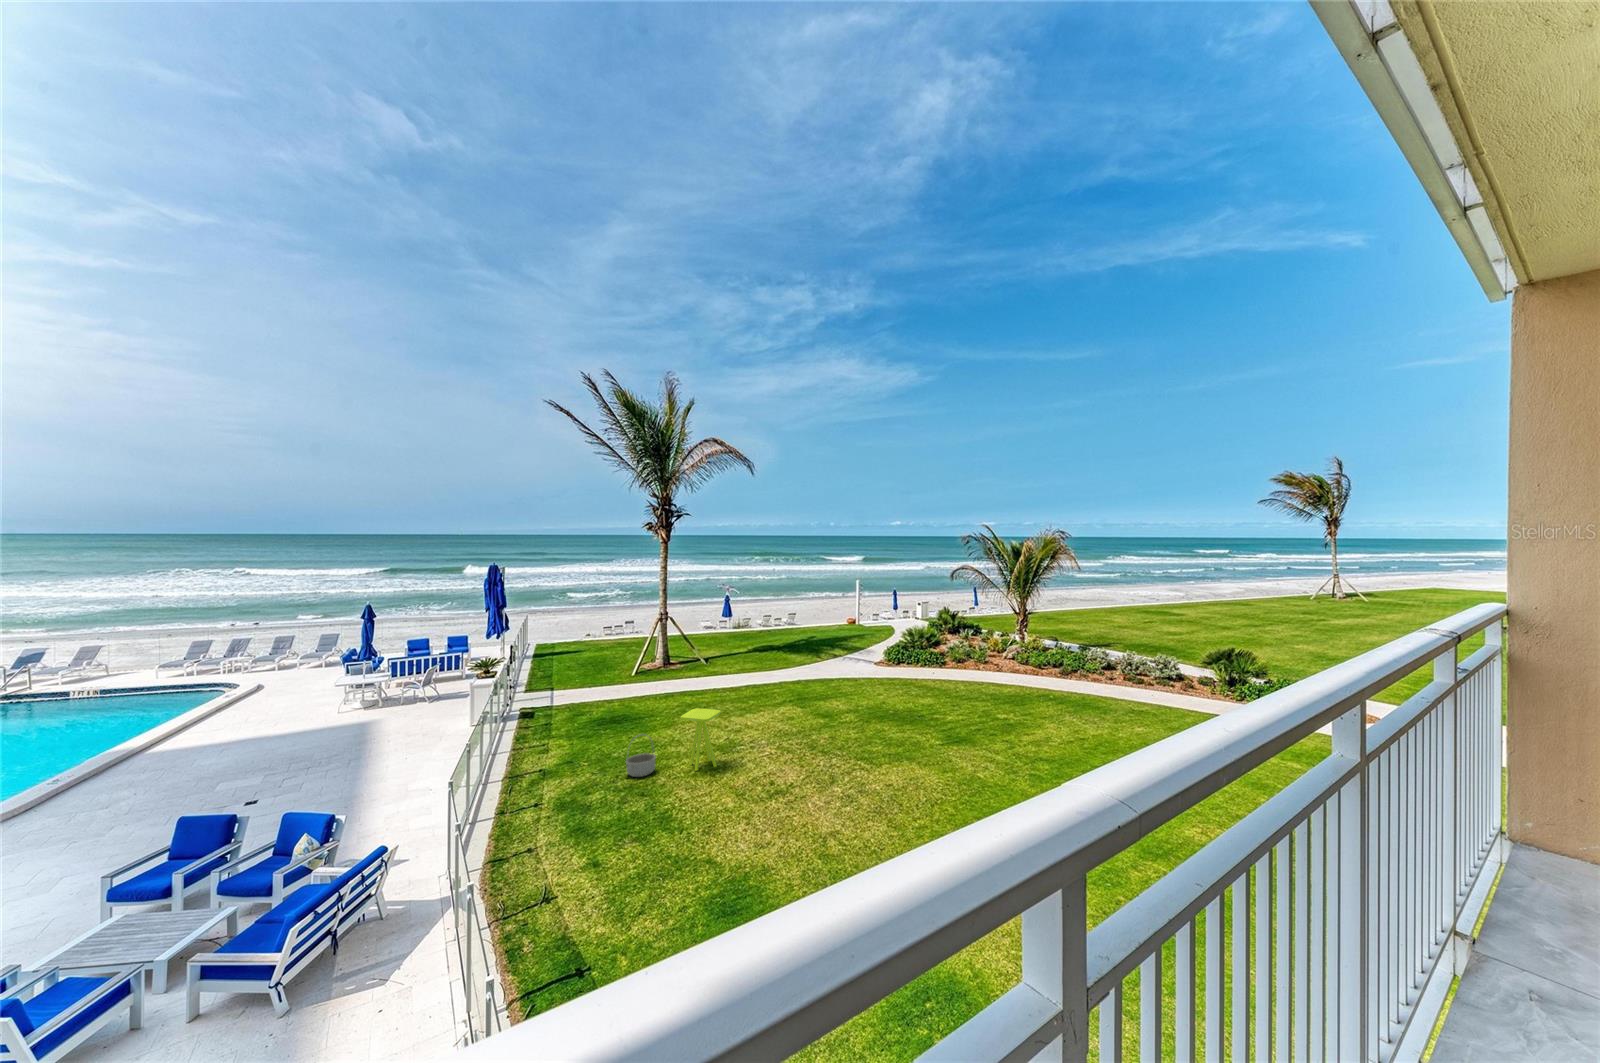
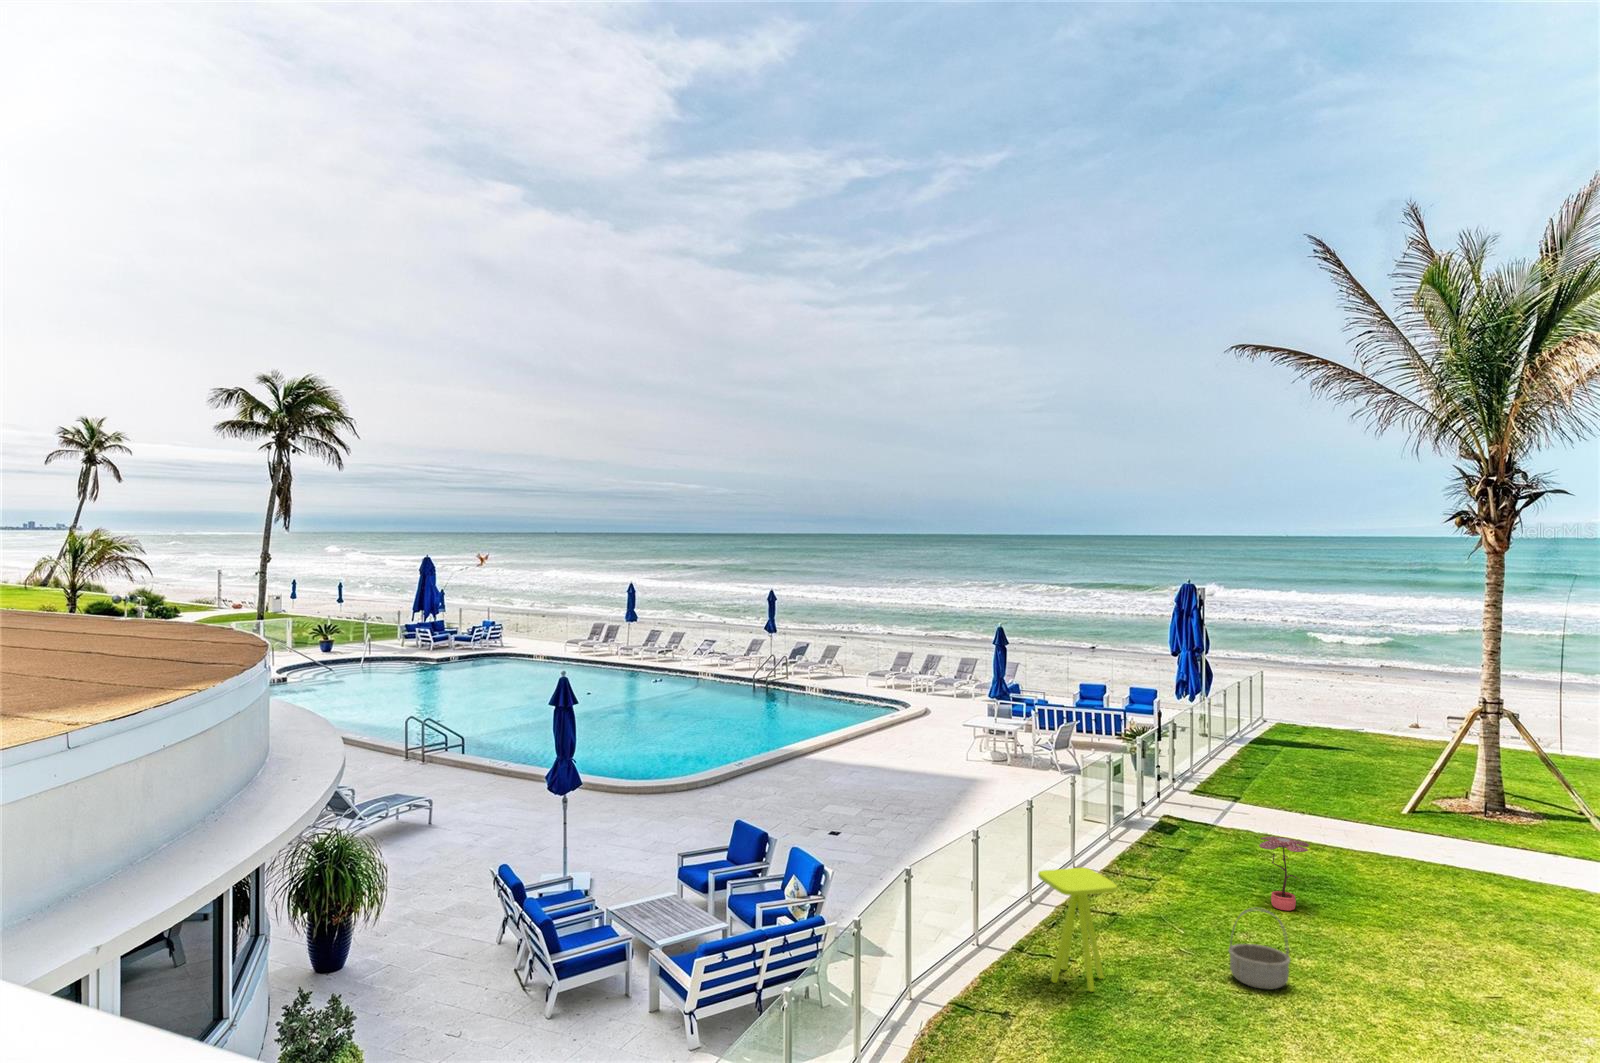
potted plant: none [607,697,634,737] -> present [1259,837,1309,911]
side table: present [681,708,721,771] -> present [1038,867,1117,991]

